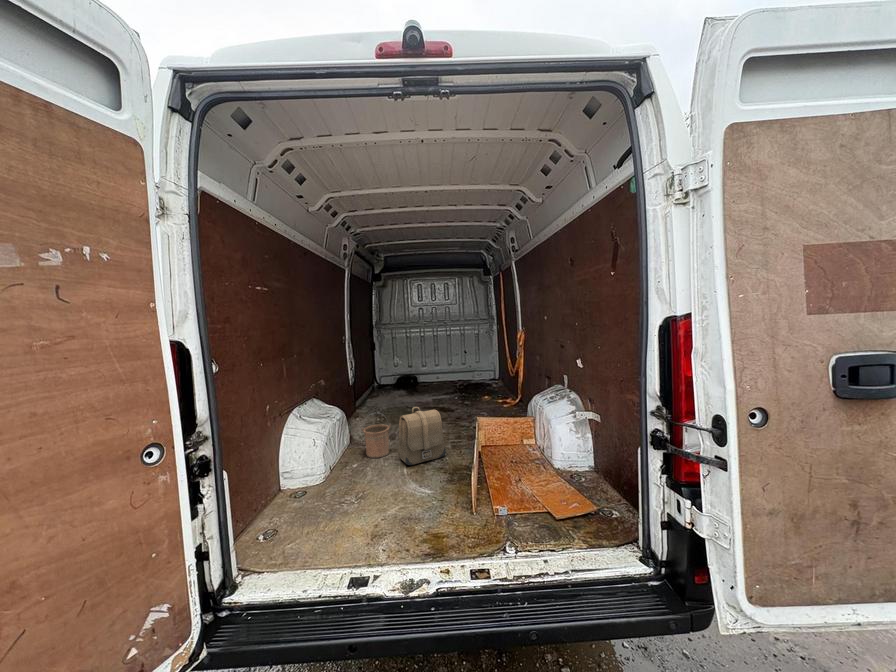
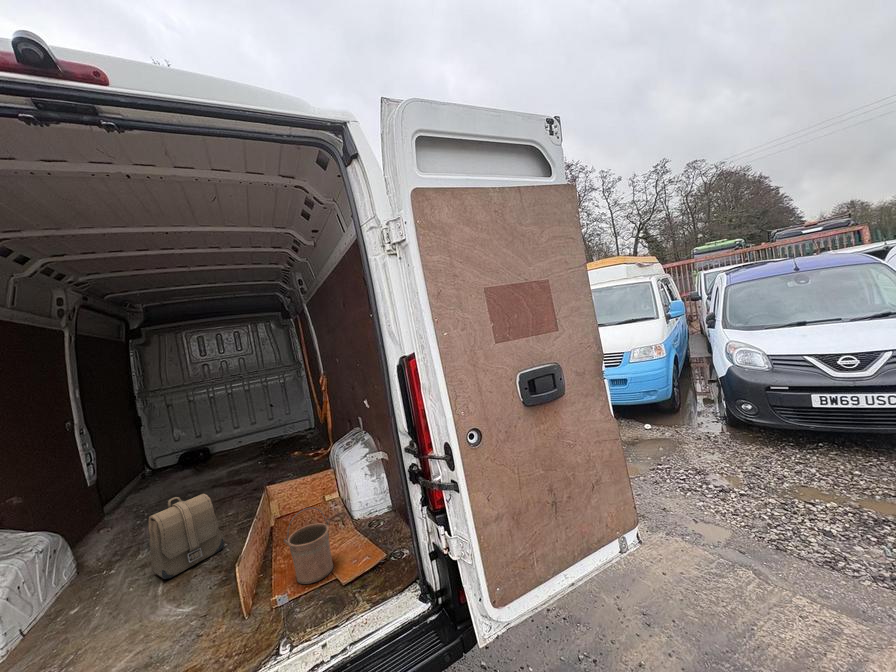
bucket: present [361,424,391,458] -> present [284,508,333,584]

